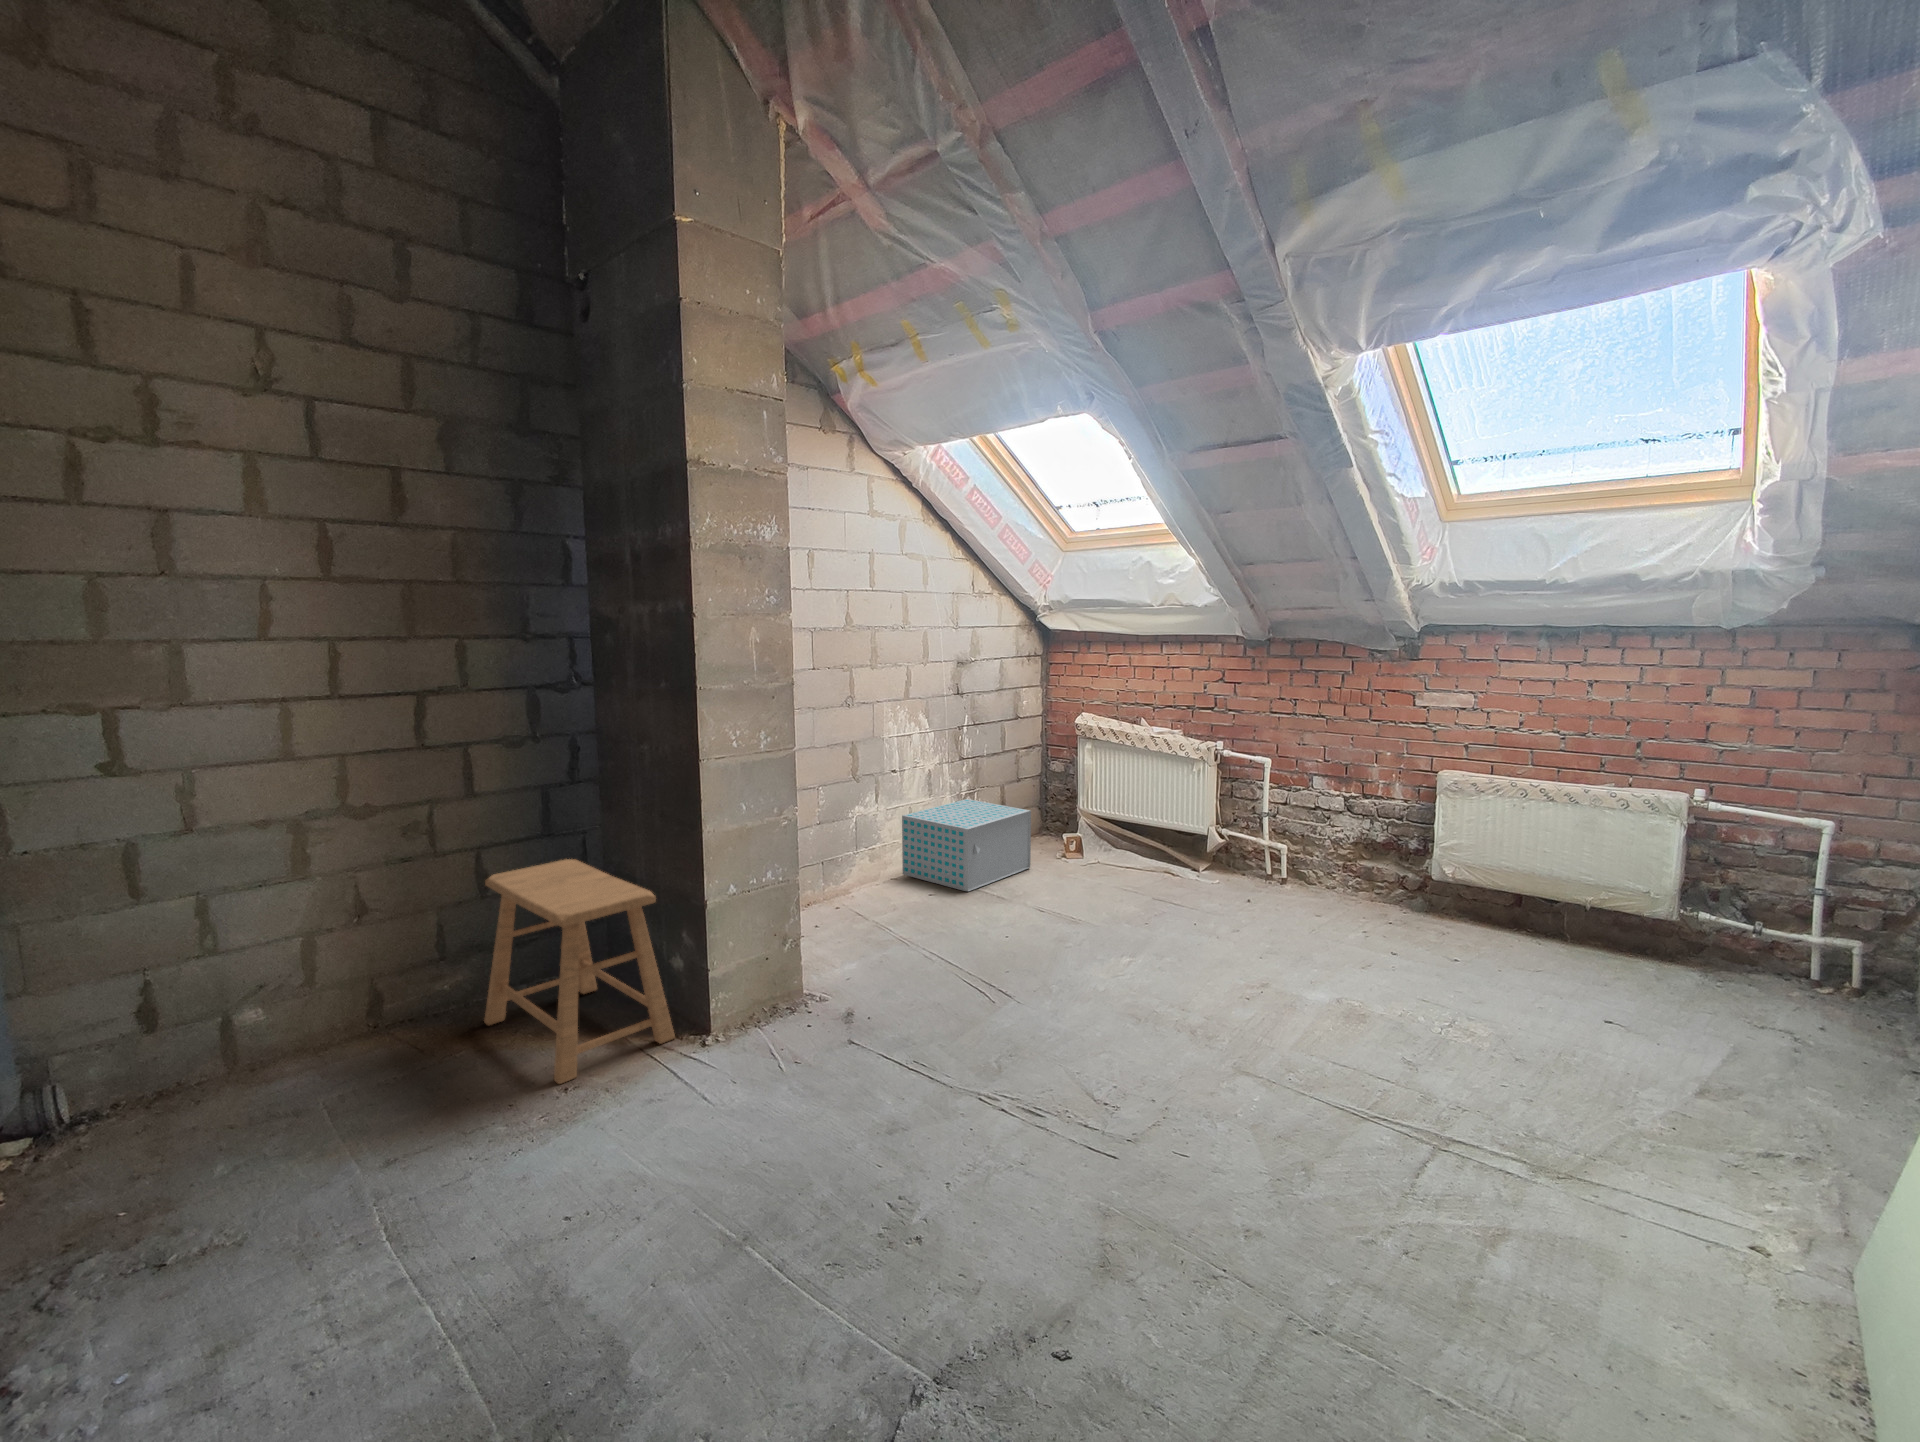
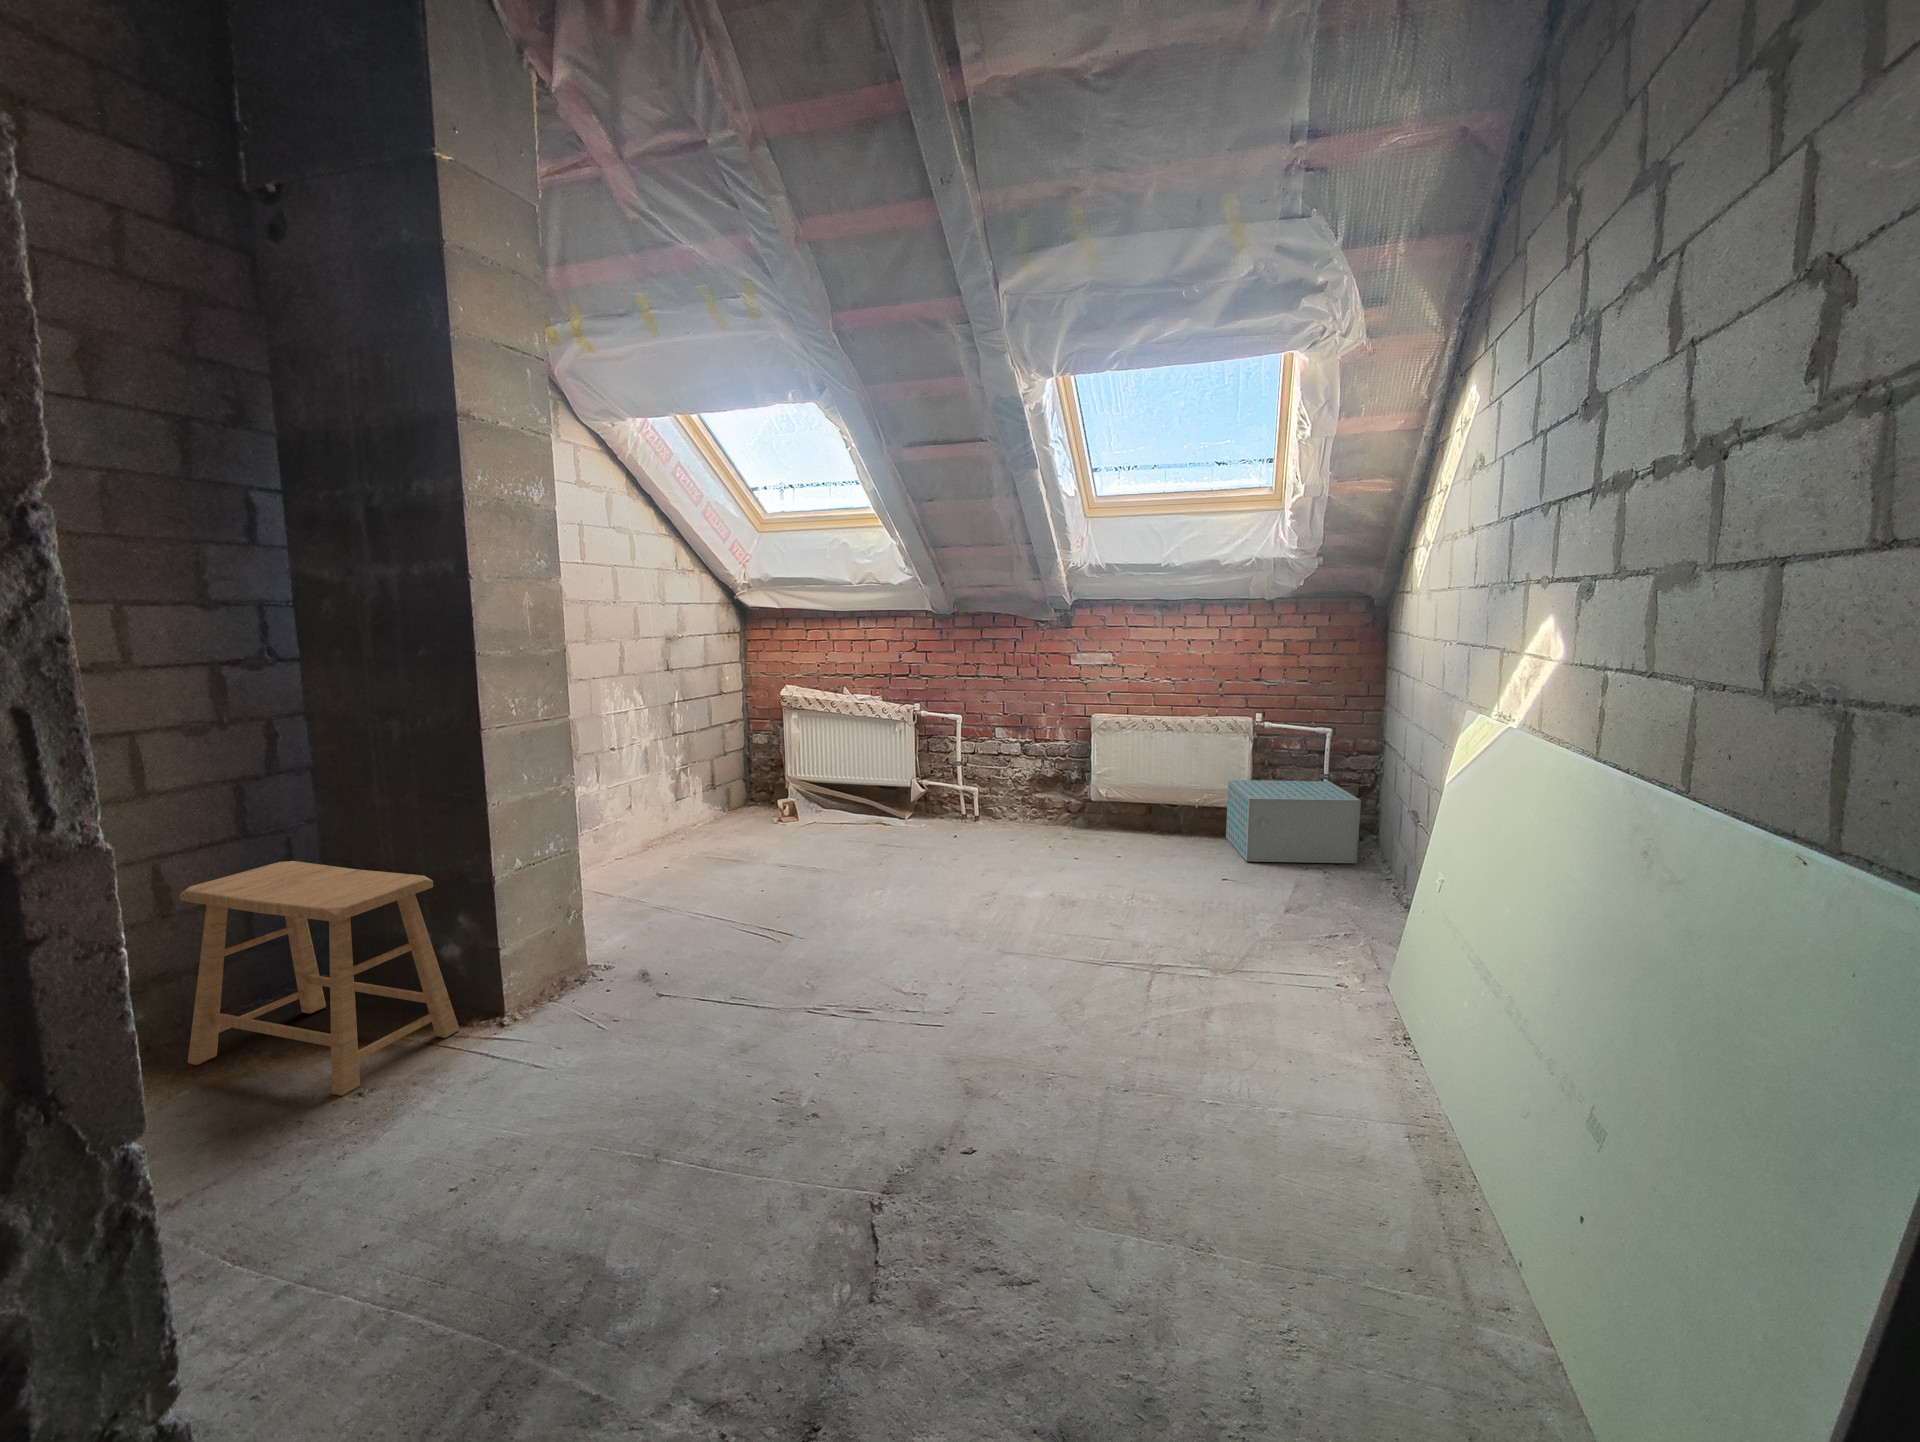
storage box: present [902,799,1031,891] -> present [1226,780,1361,863]

